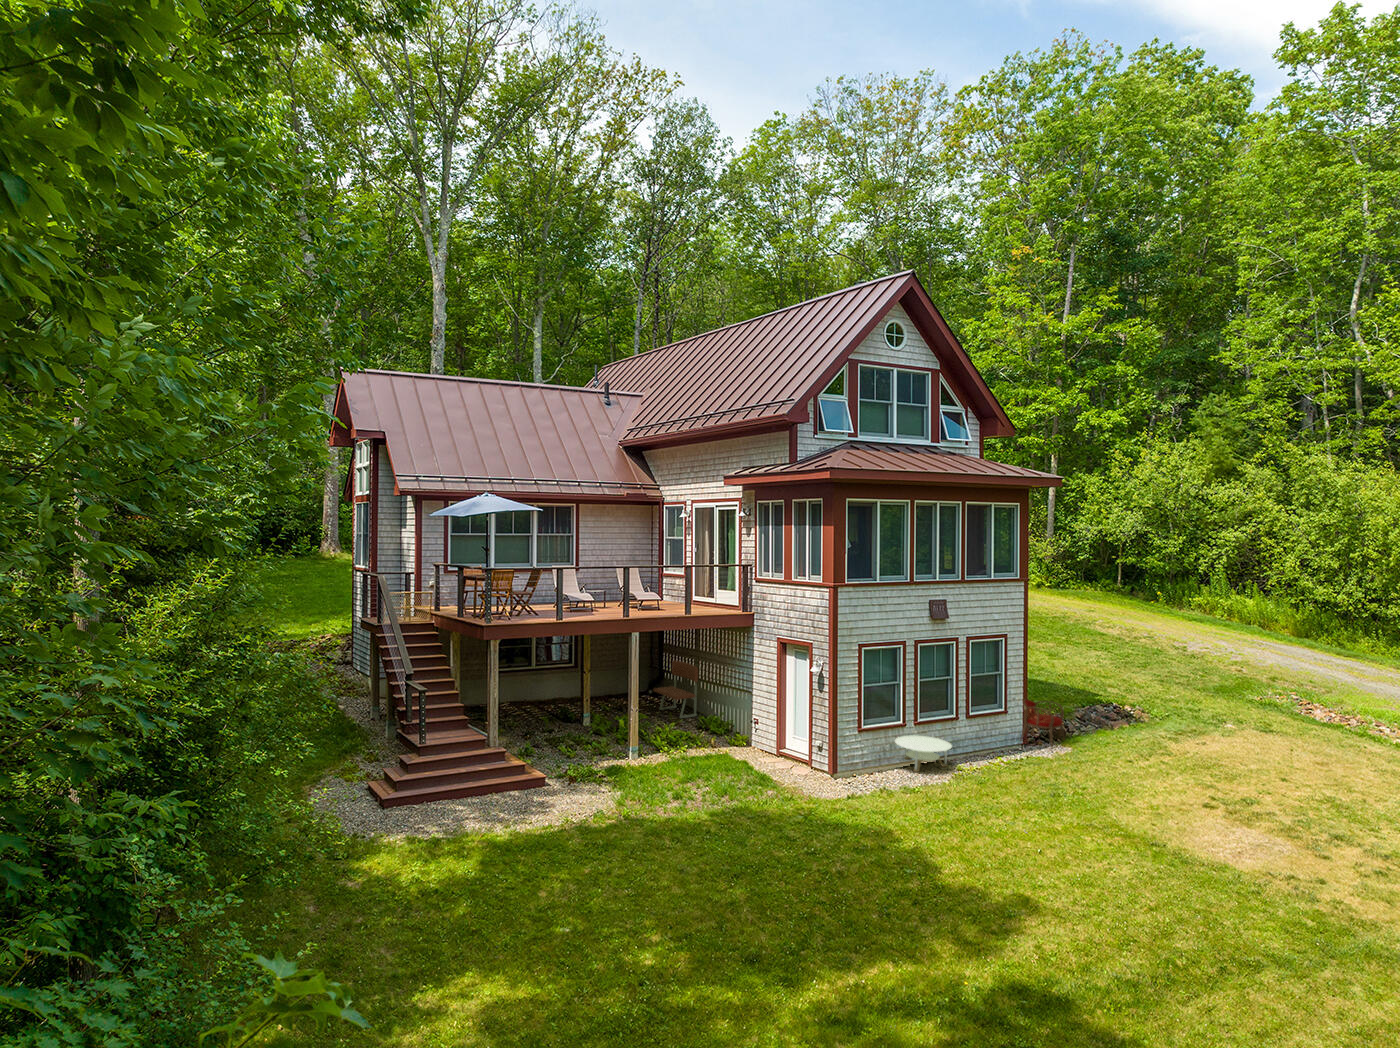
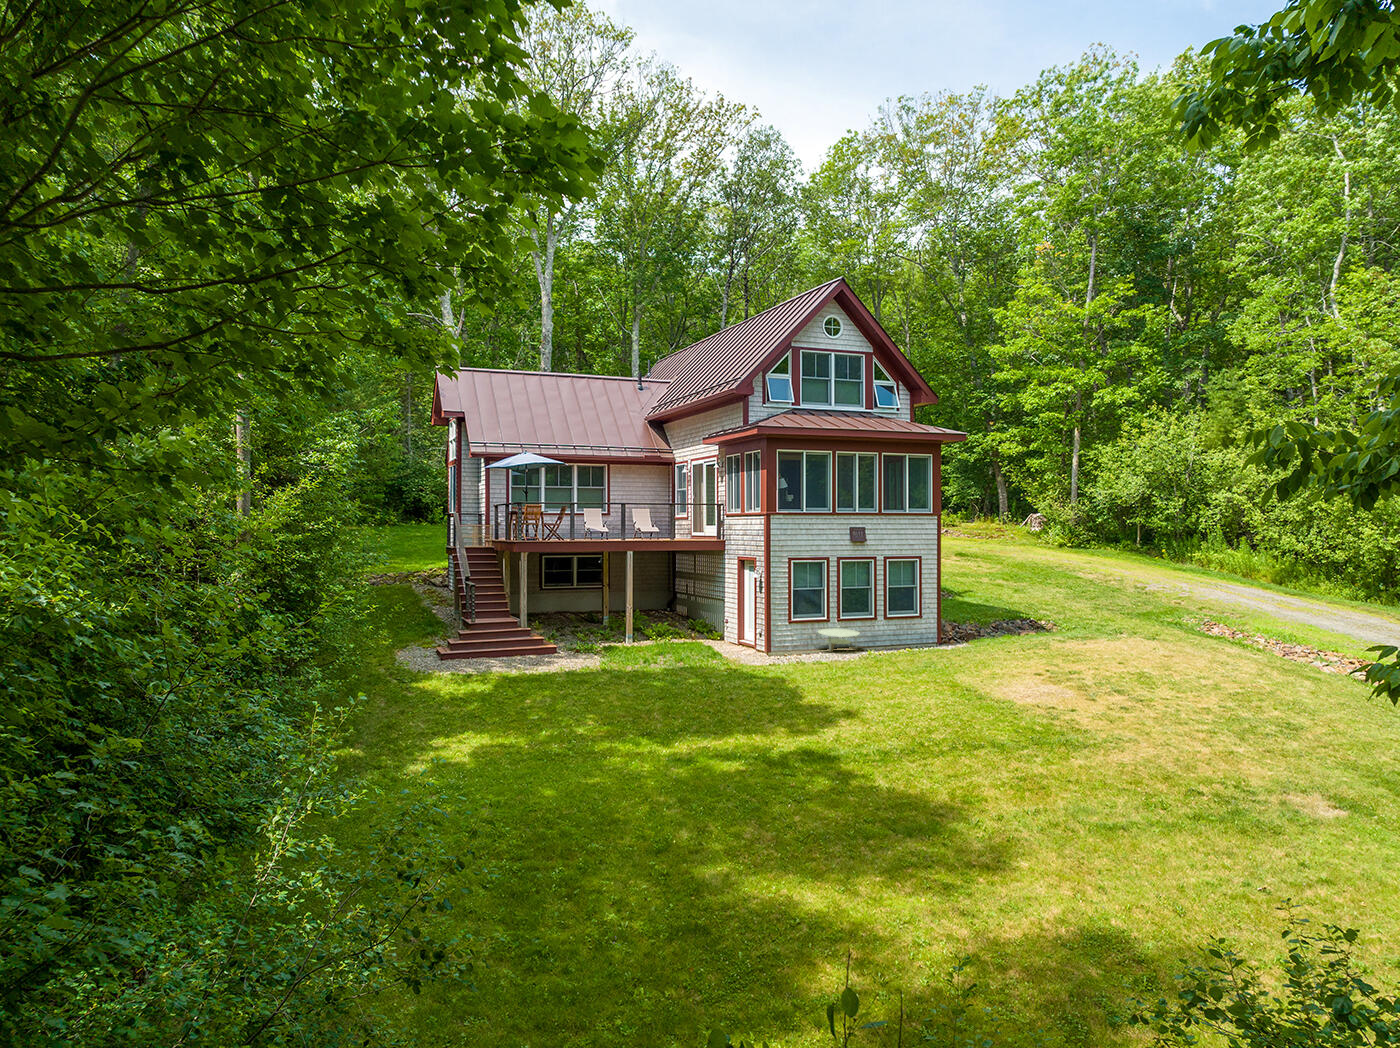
bench: present [654,660,698,718] -> none [662,581,692,622]
armchair: present [1020,699,1065,748] -> none [930,606,969,642]

